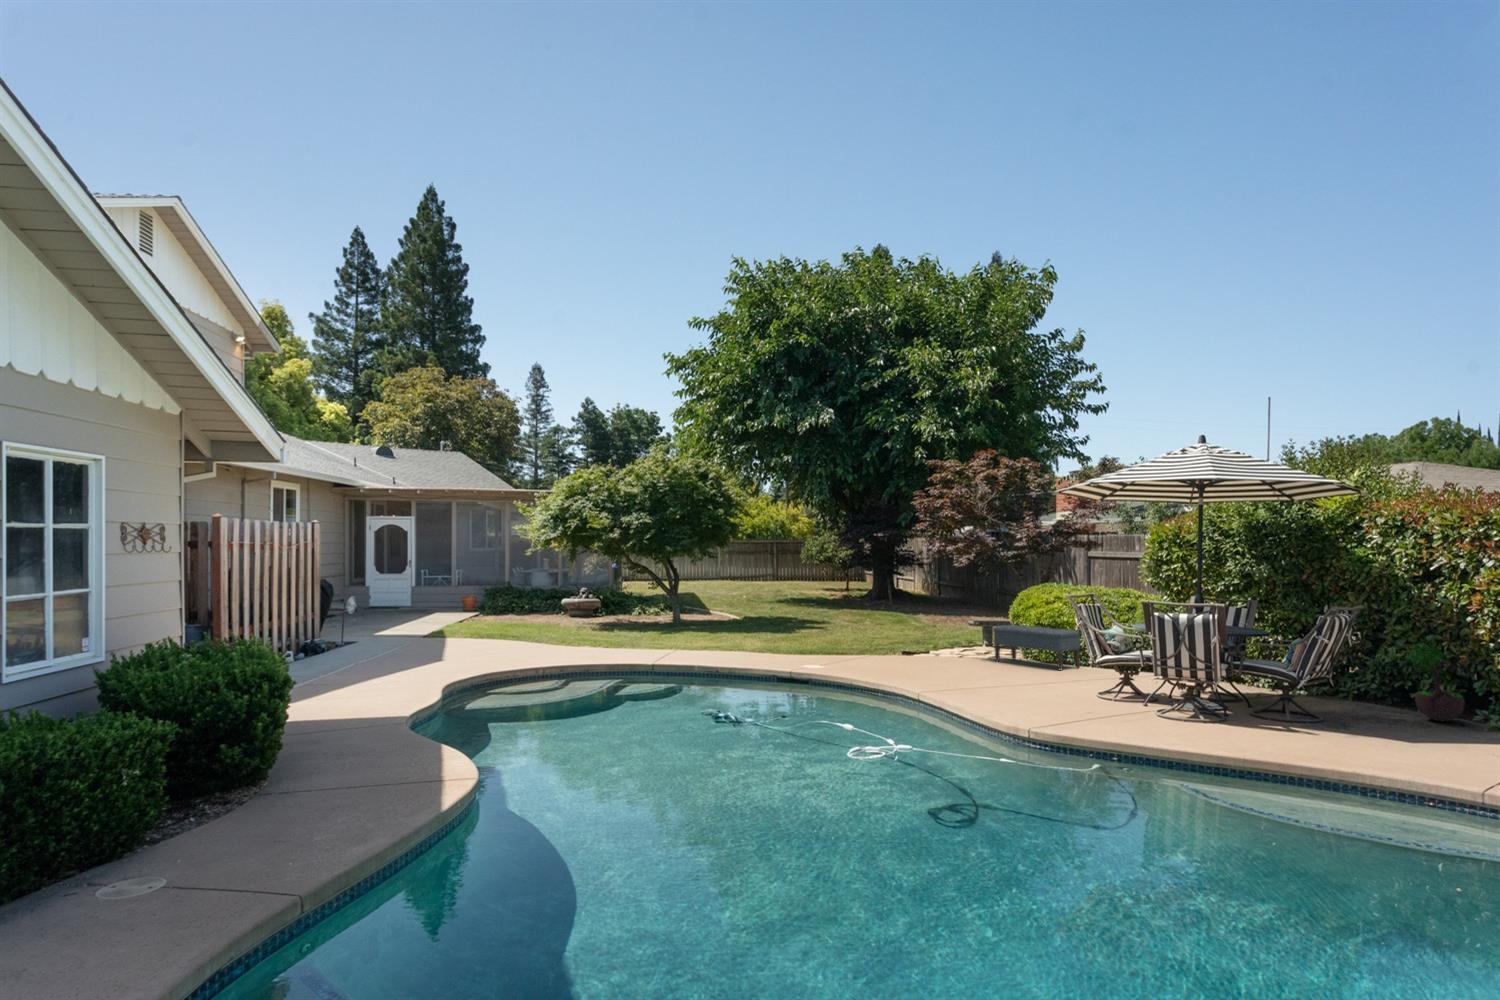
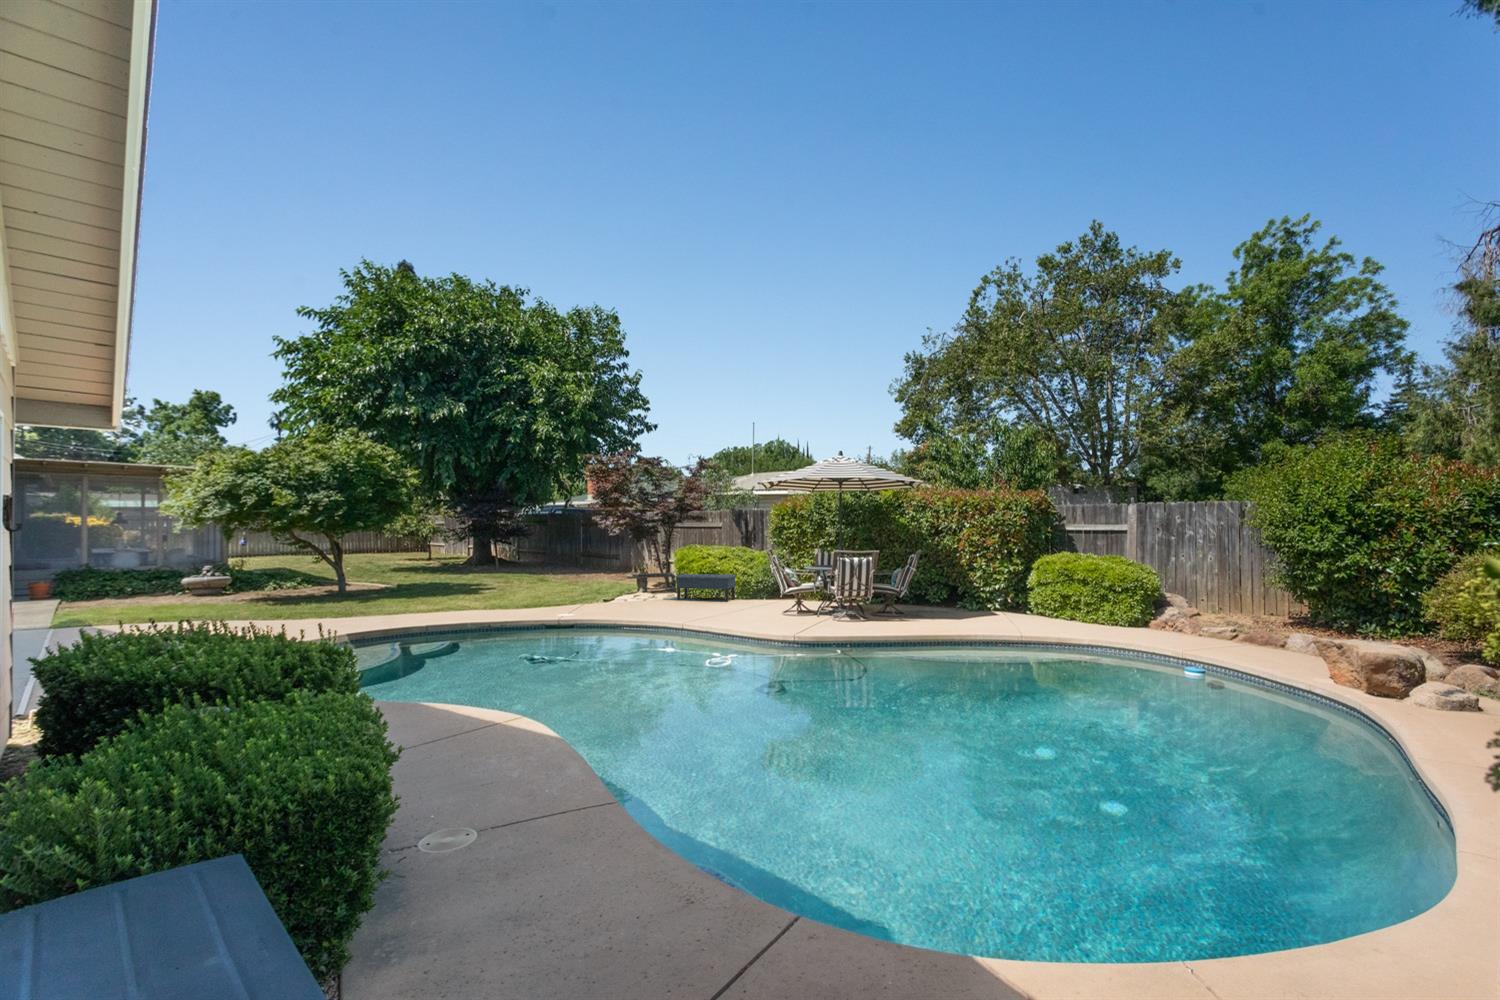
potted tree: present [1402,637,1464,721] -> none [927,561,955,608]

